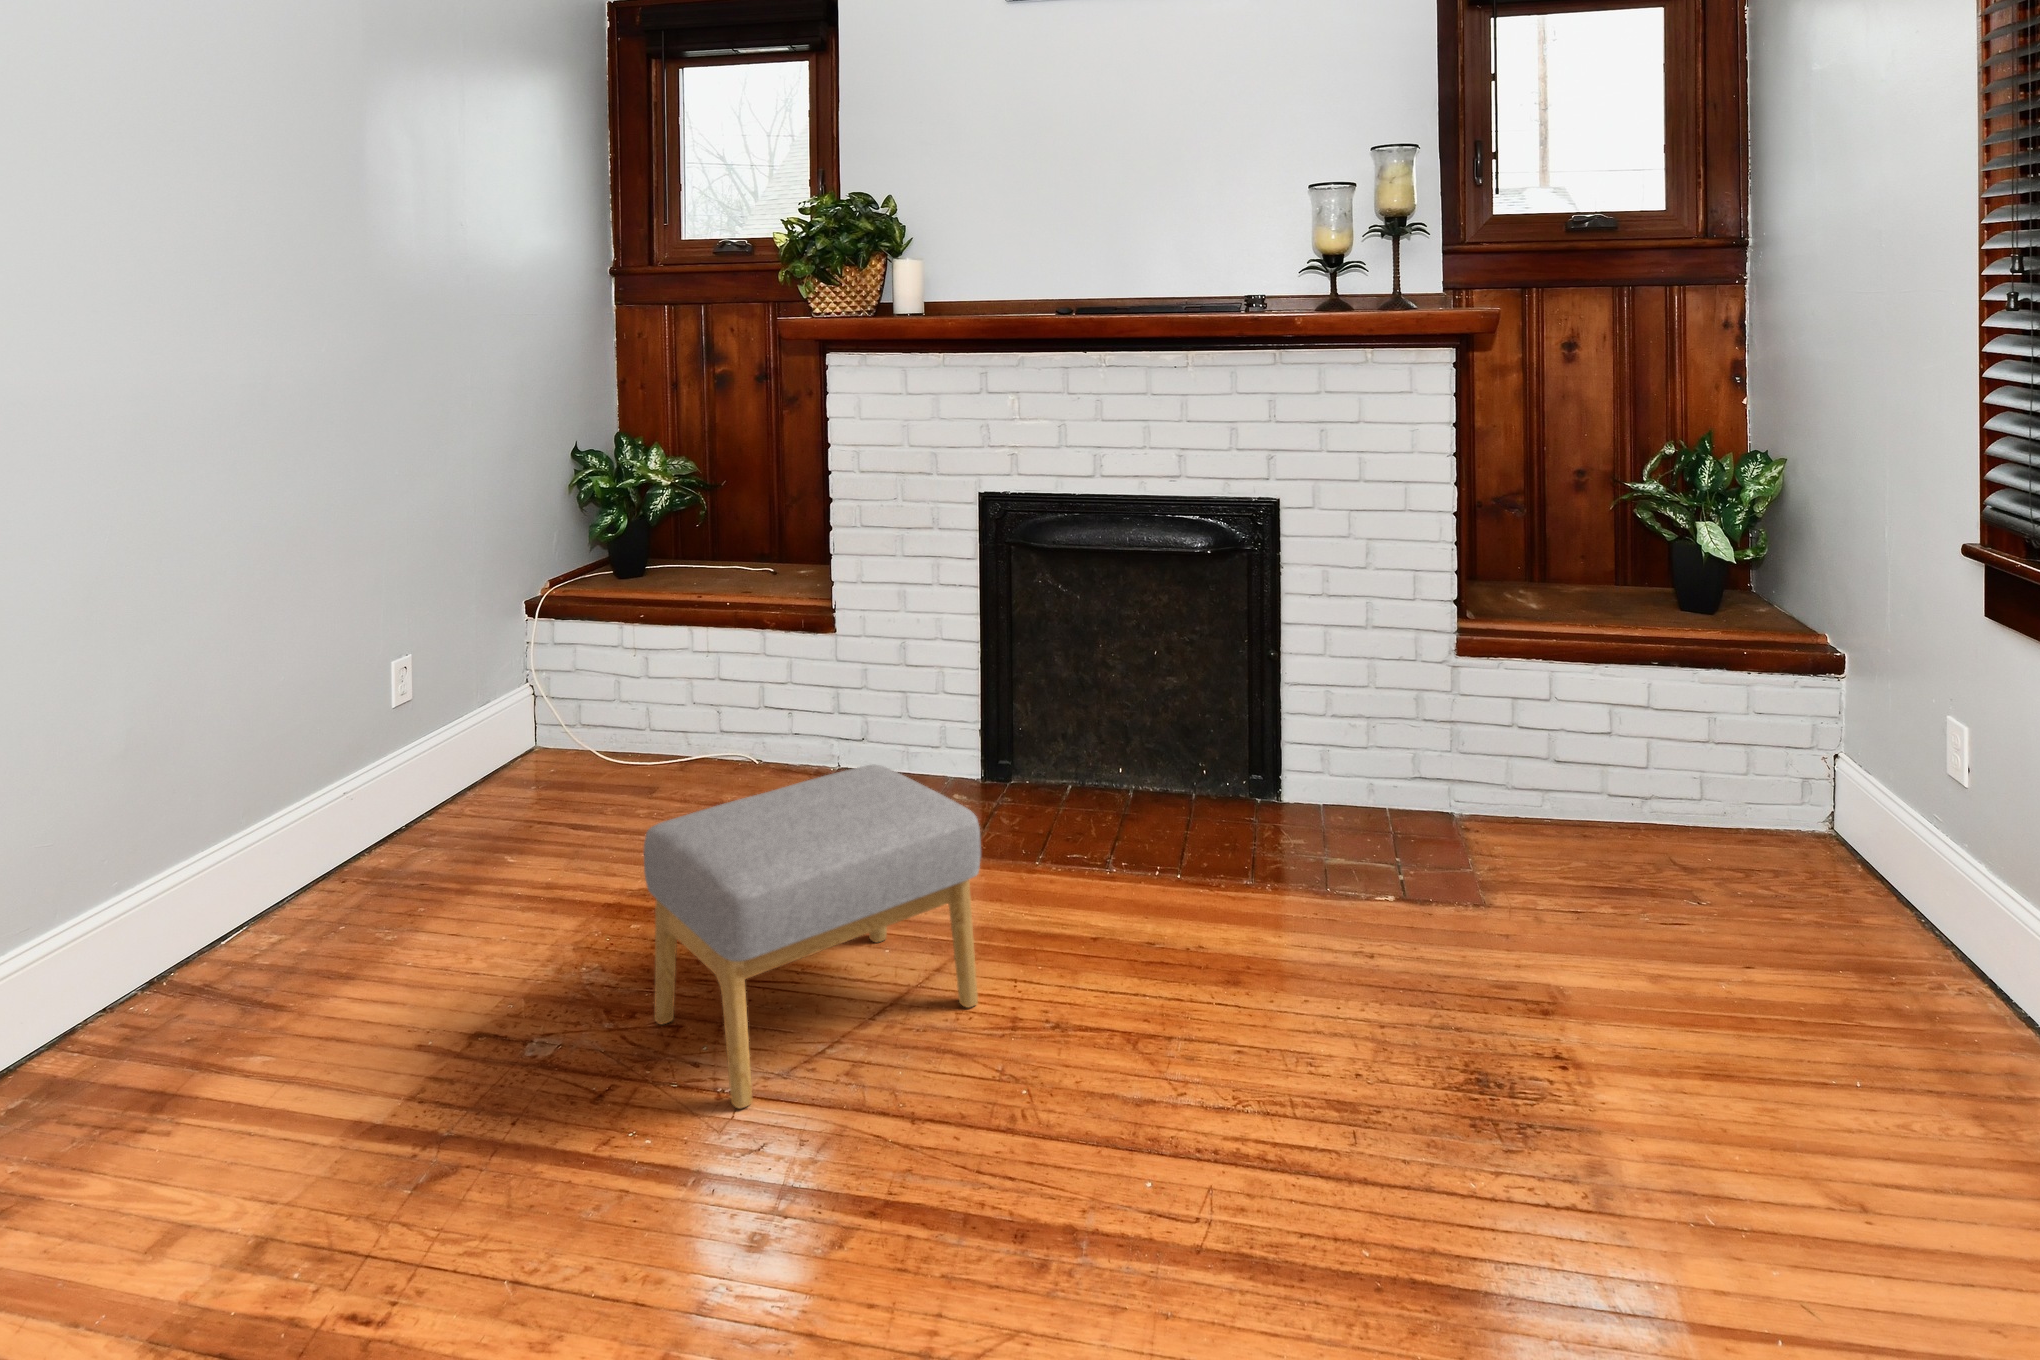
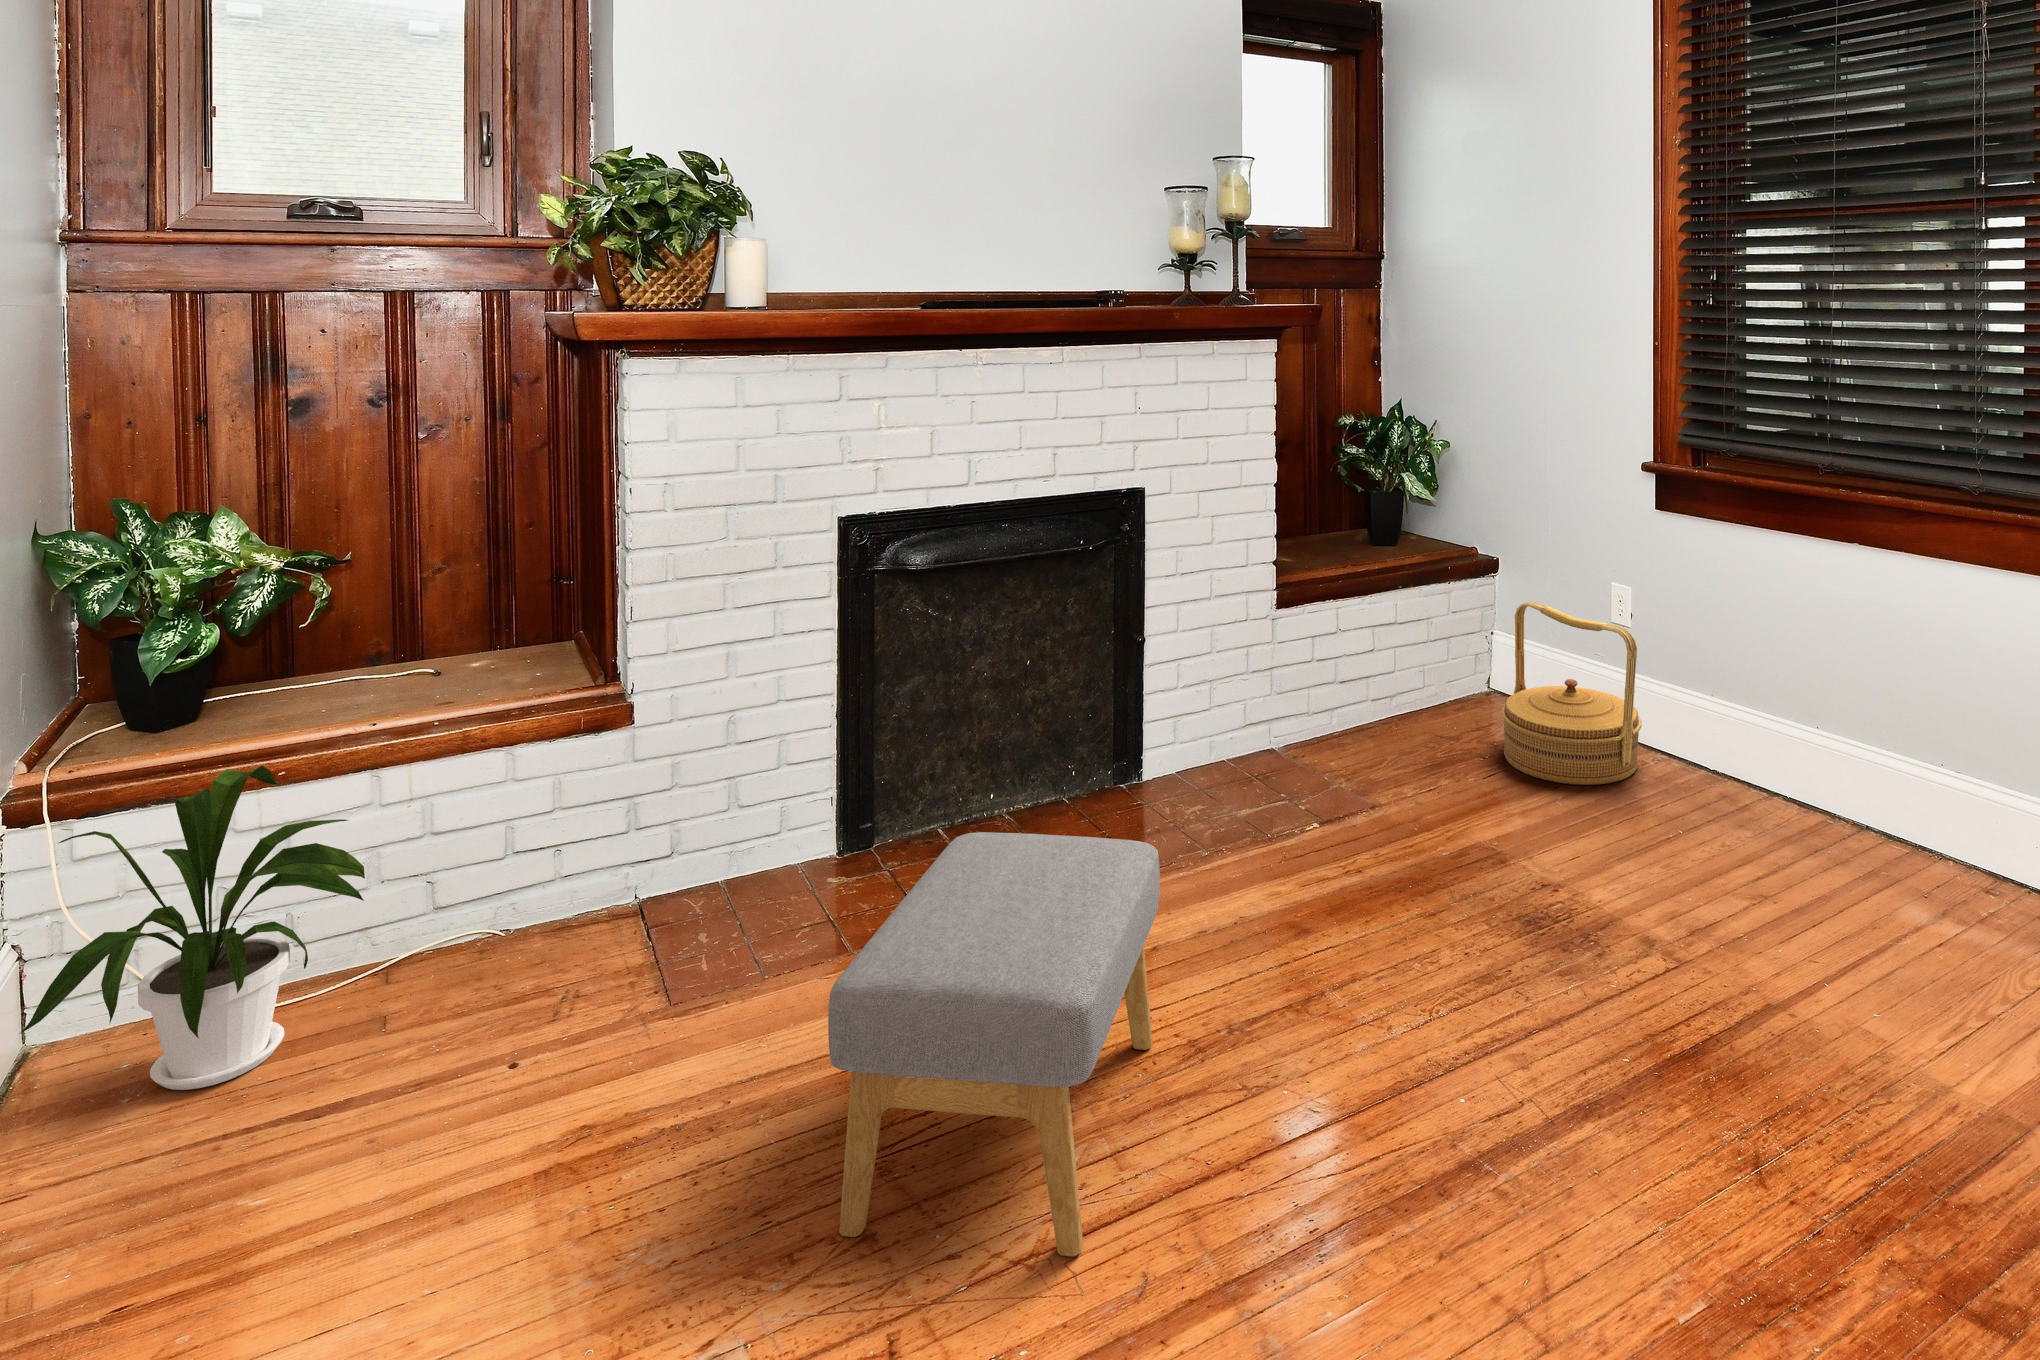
house plant: none [448,610,638,801] -> present [21,766,365,1090]
woven basket: none [1708,712,1939,994] -> present [1501,601,1642,785]

